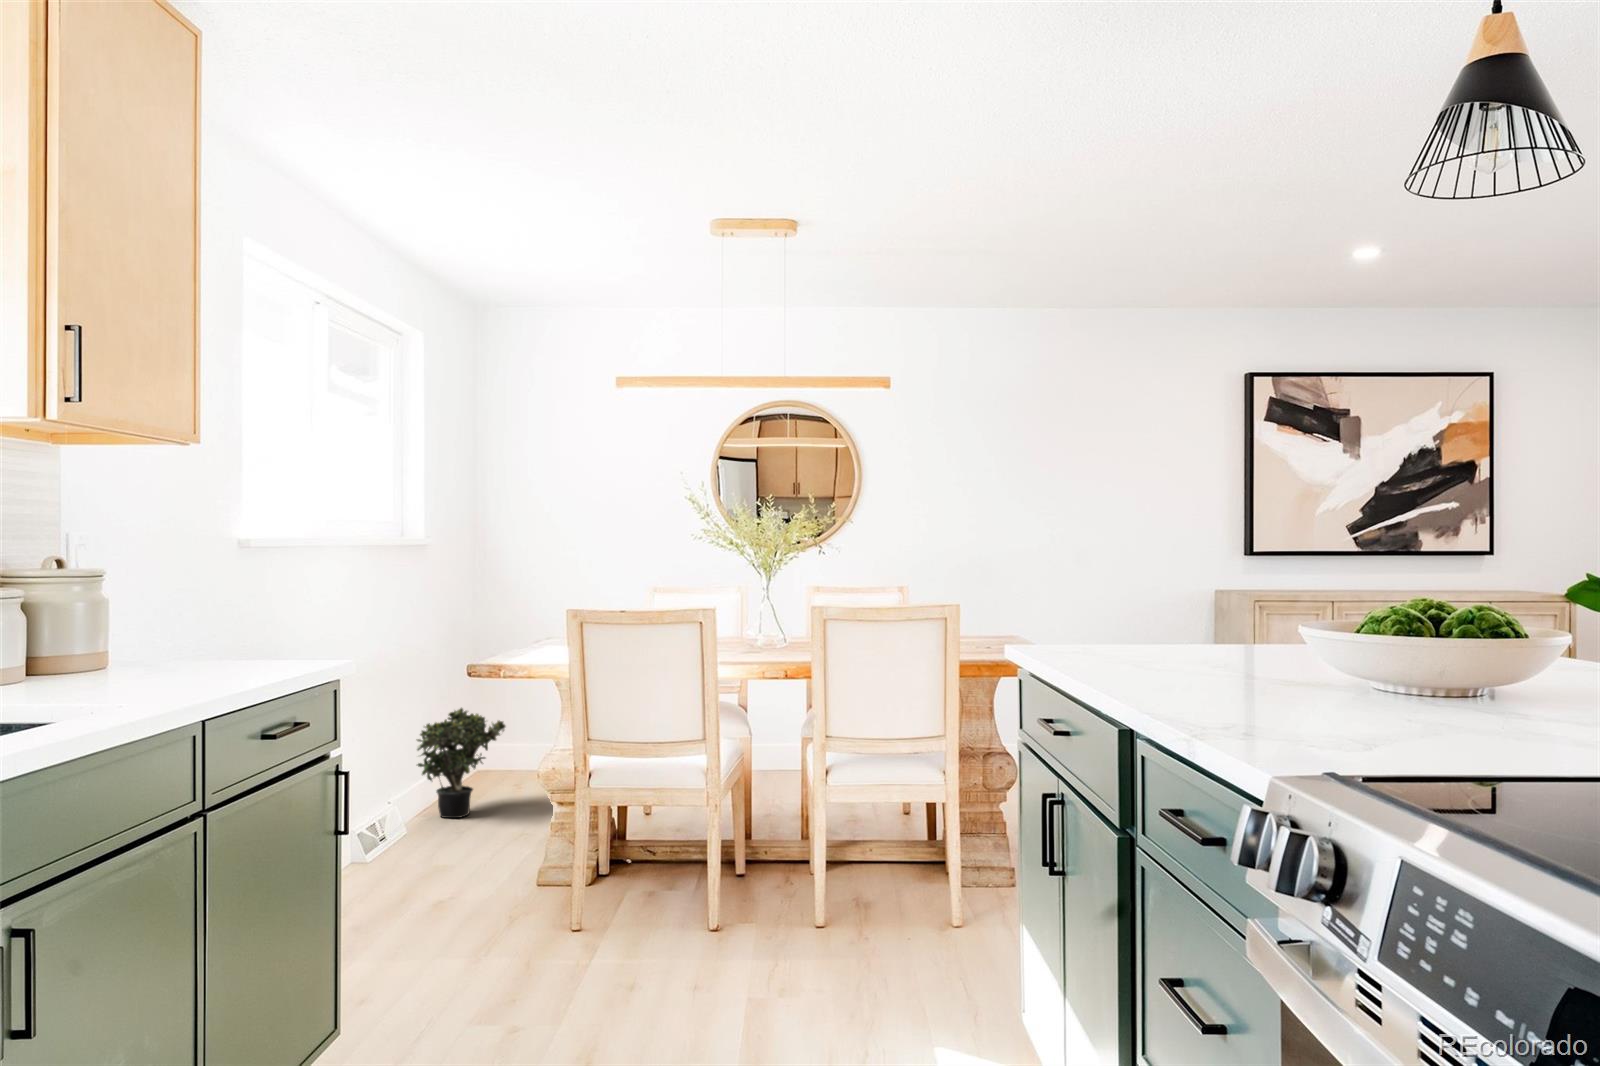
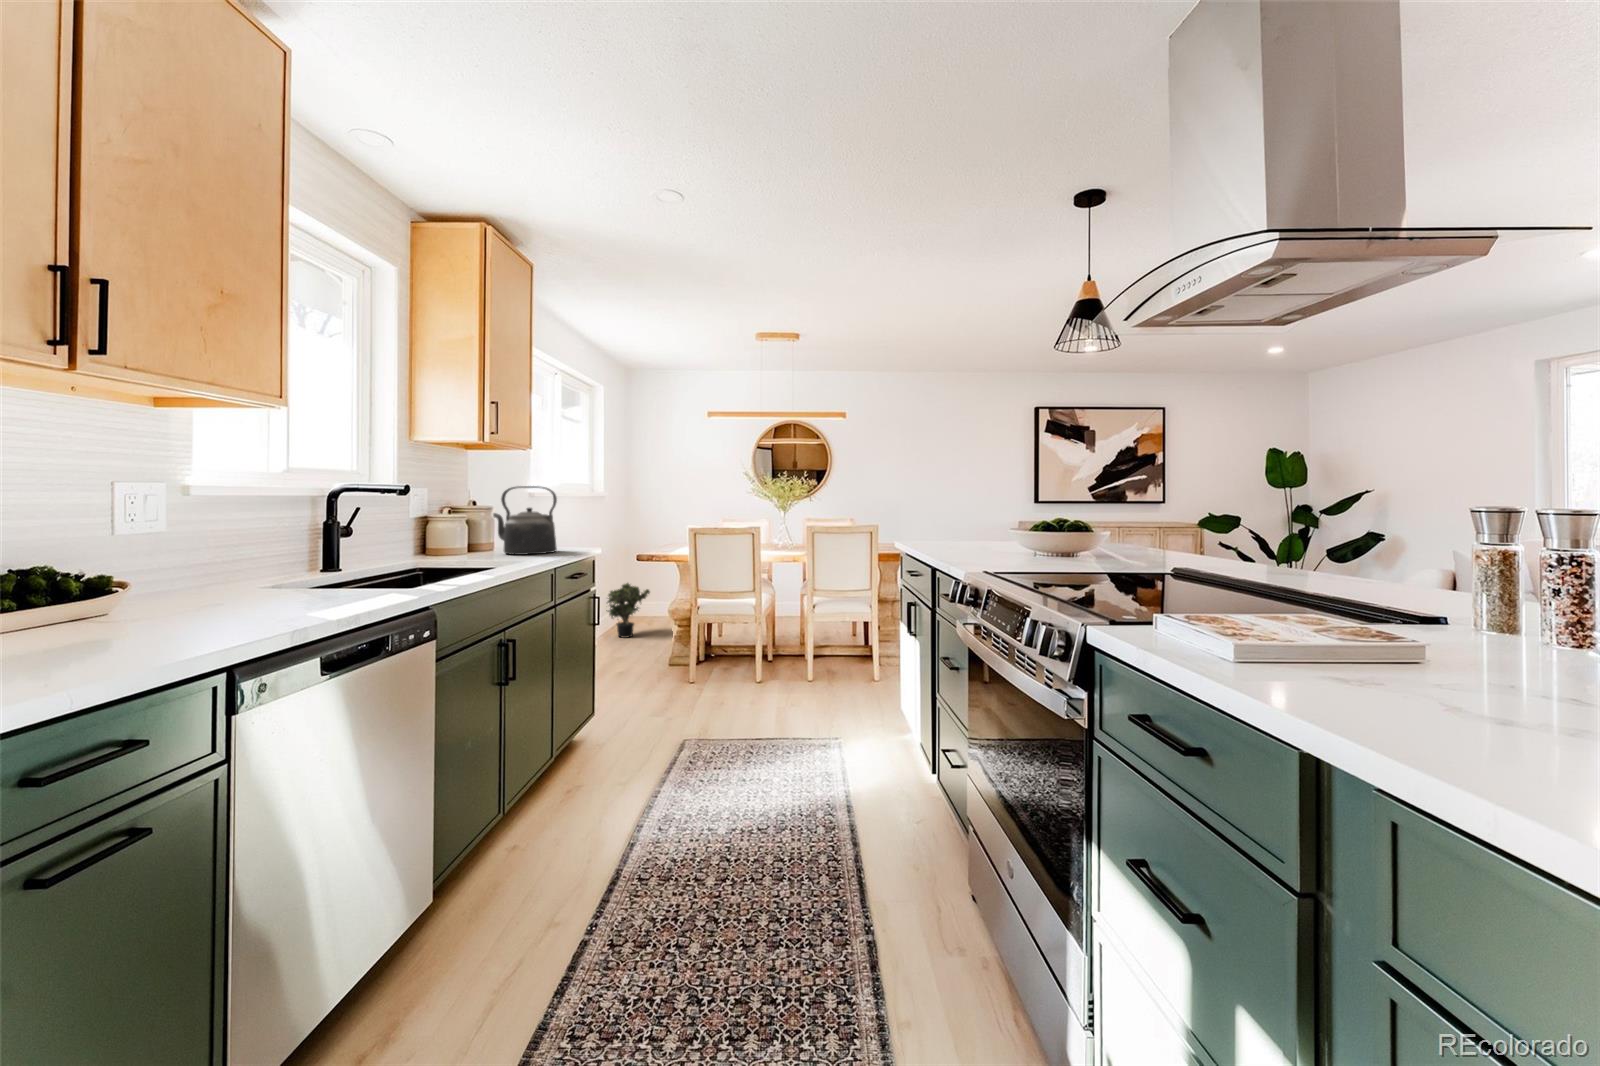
kettle: none [101,522,248,680] -> present [493,486,557,555]

